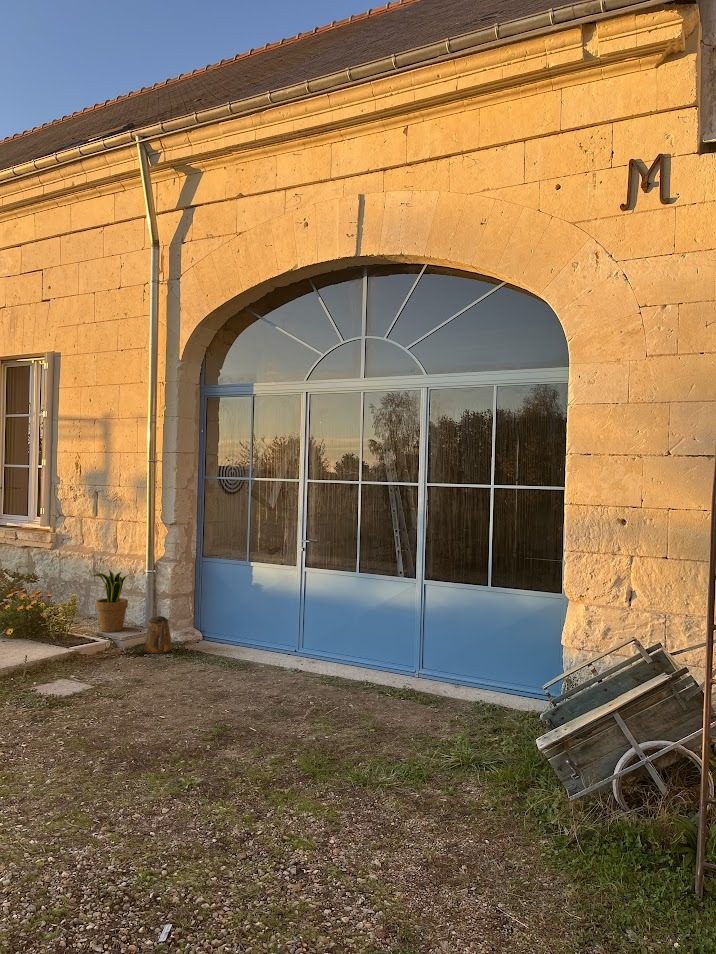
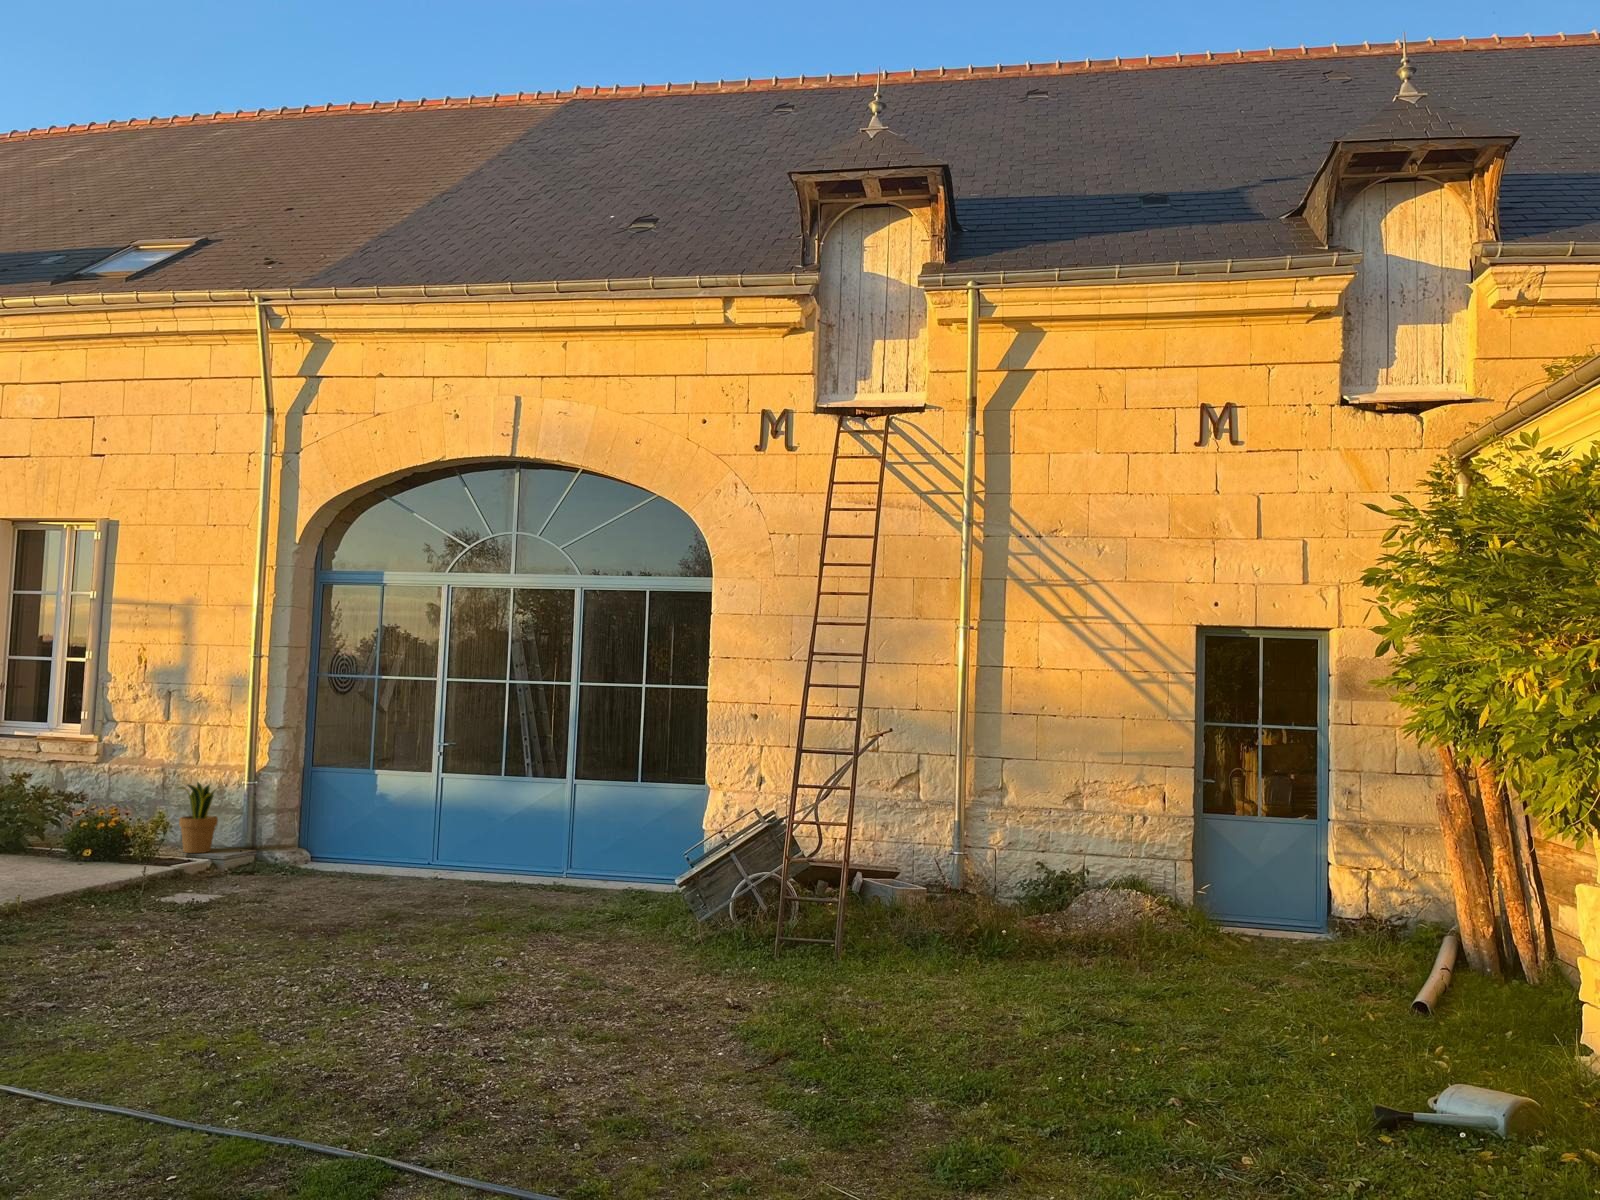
watering can: present [143,616,173,653] -> none [243,832,280,873]

